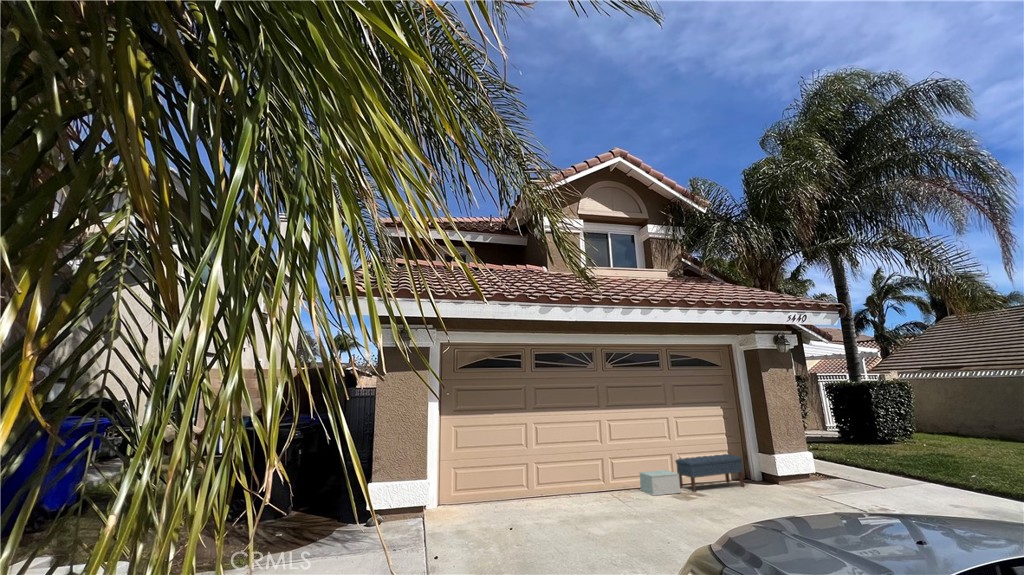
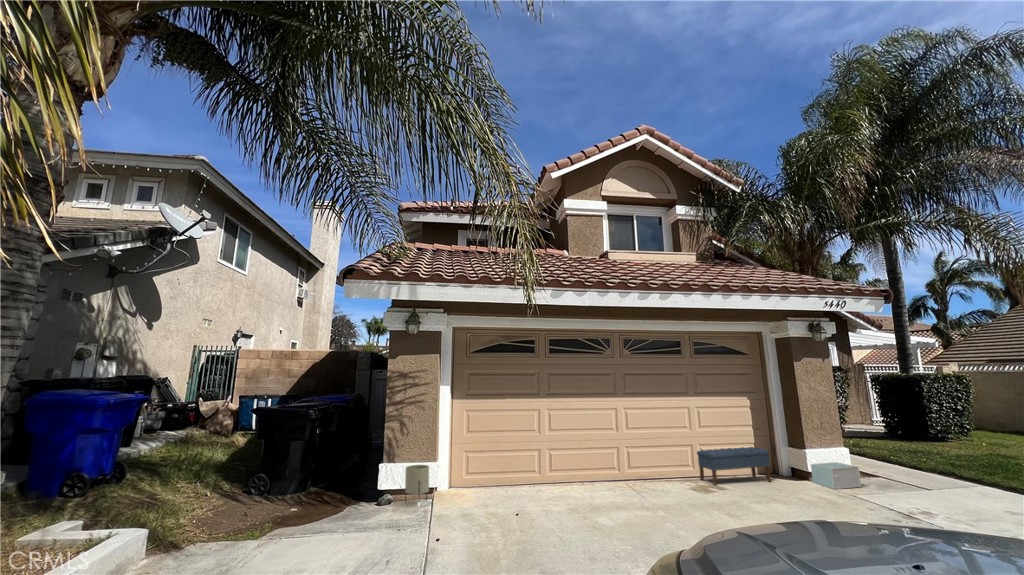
storage box: present [640,470,680,495] -> present [811,462,861,489]
planter: none [399,481,423,523] -> present [405,465,429,500]

